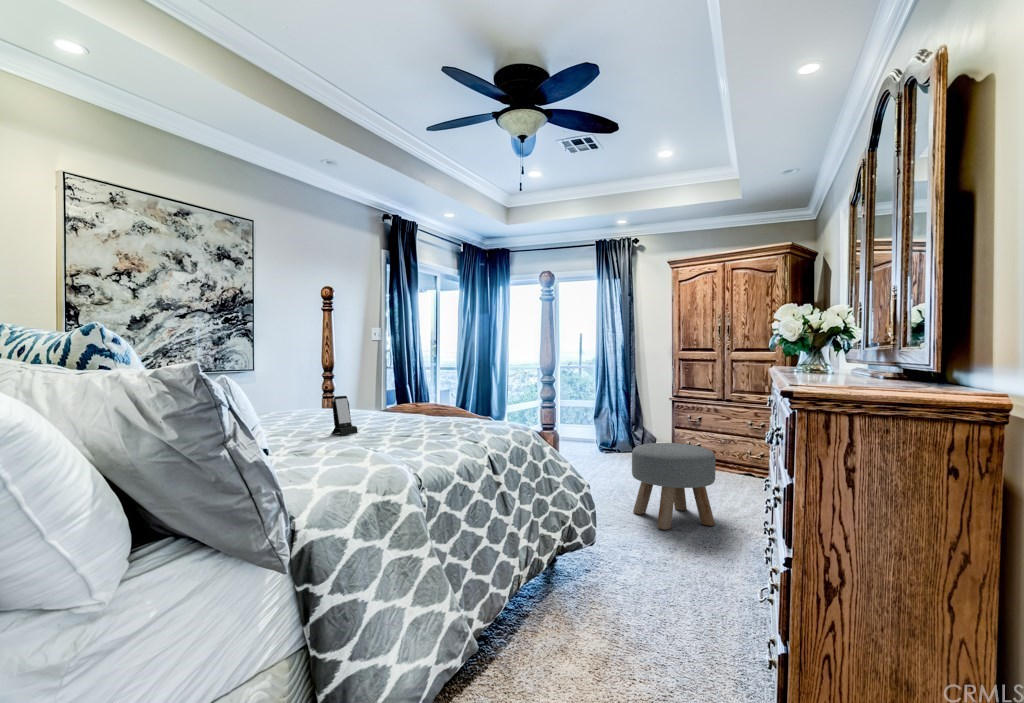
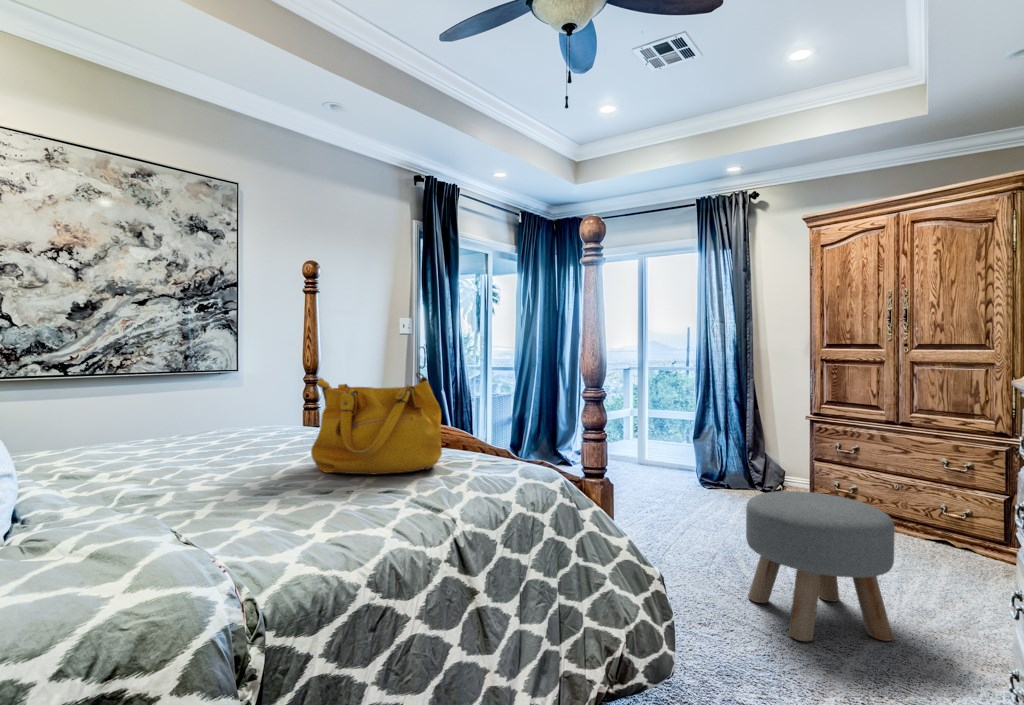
handbag: none [381,367,459,430] -> present [311,373,442,474]
smartphone: present [331,396,358,435] -> none [213,418,257,485]

